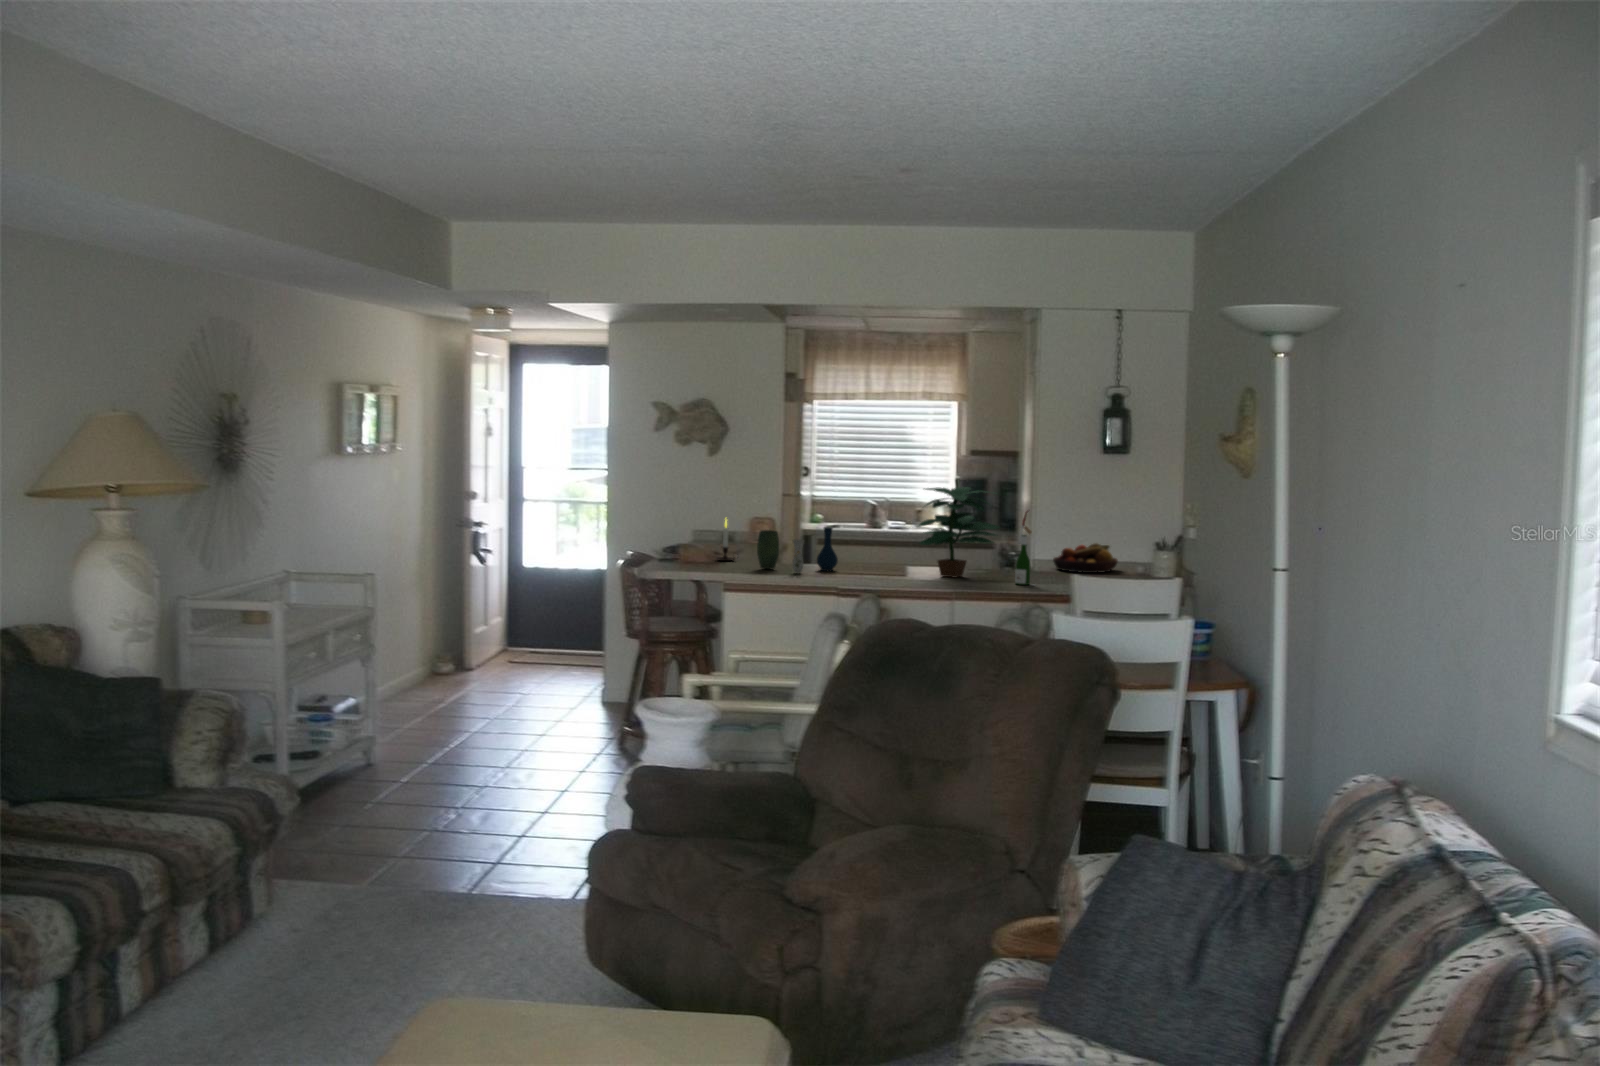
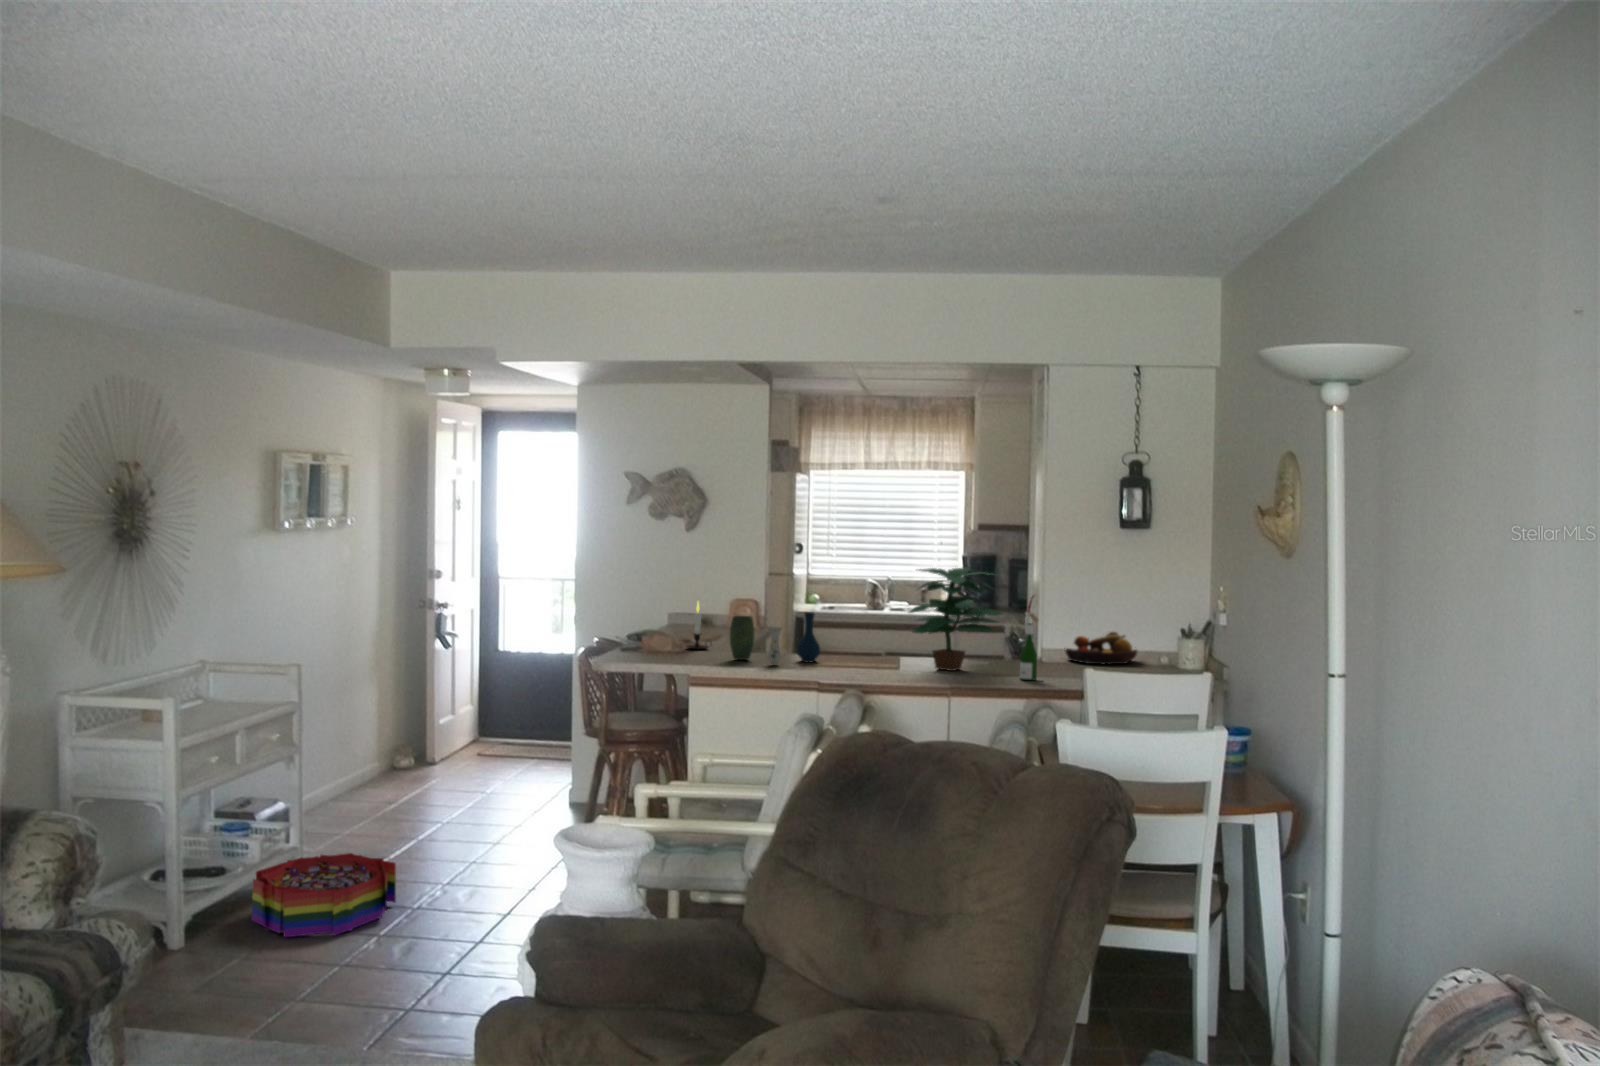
storage bin: none [341,740,464,810] -> present [252,853,396,937]

